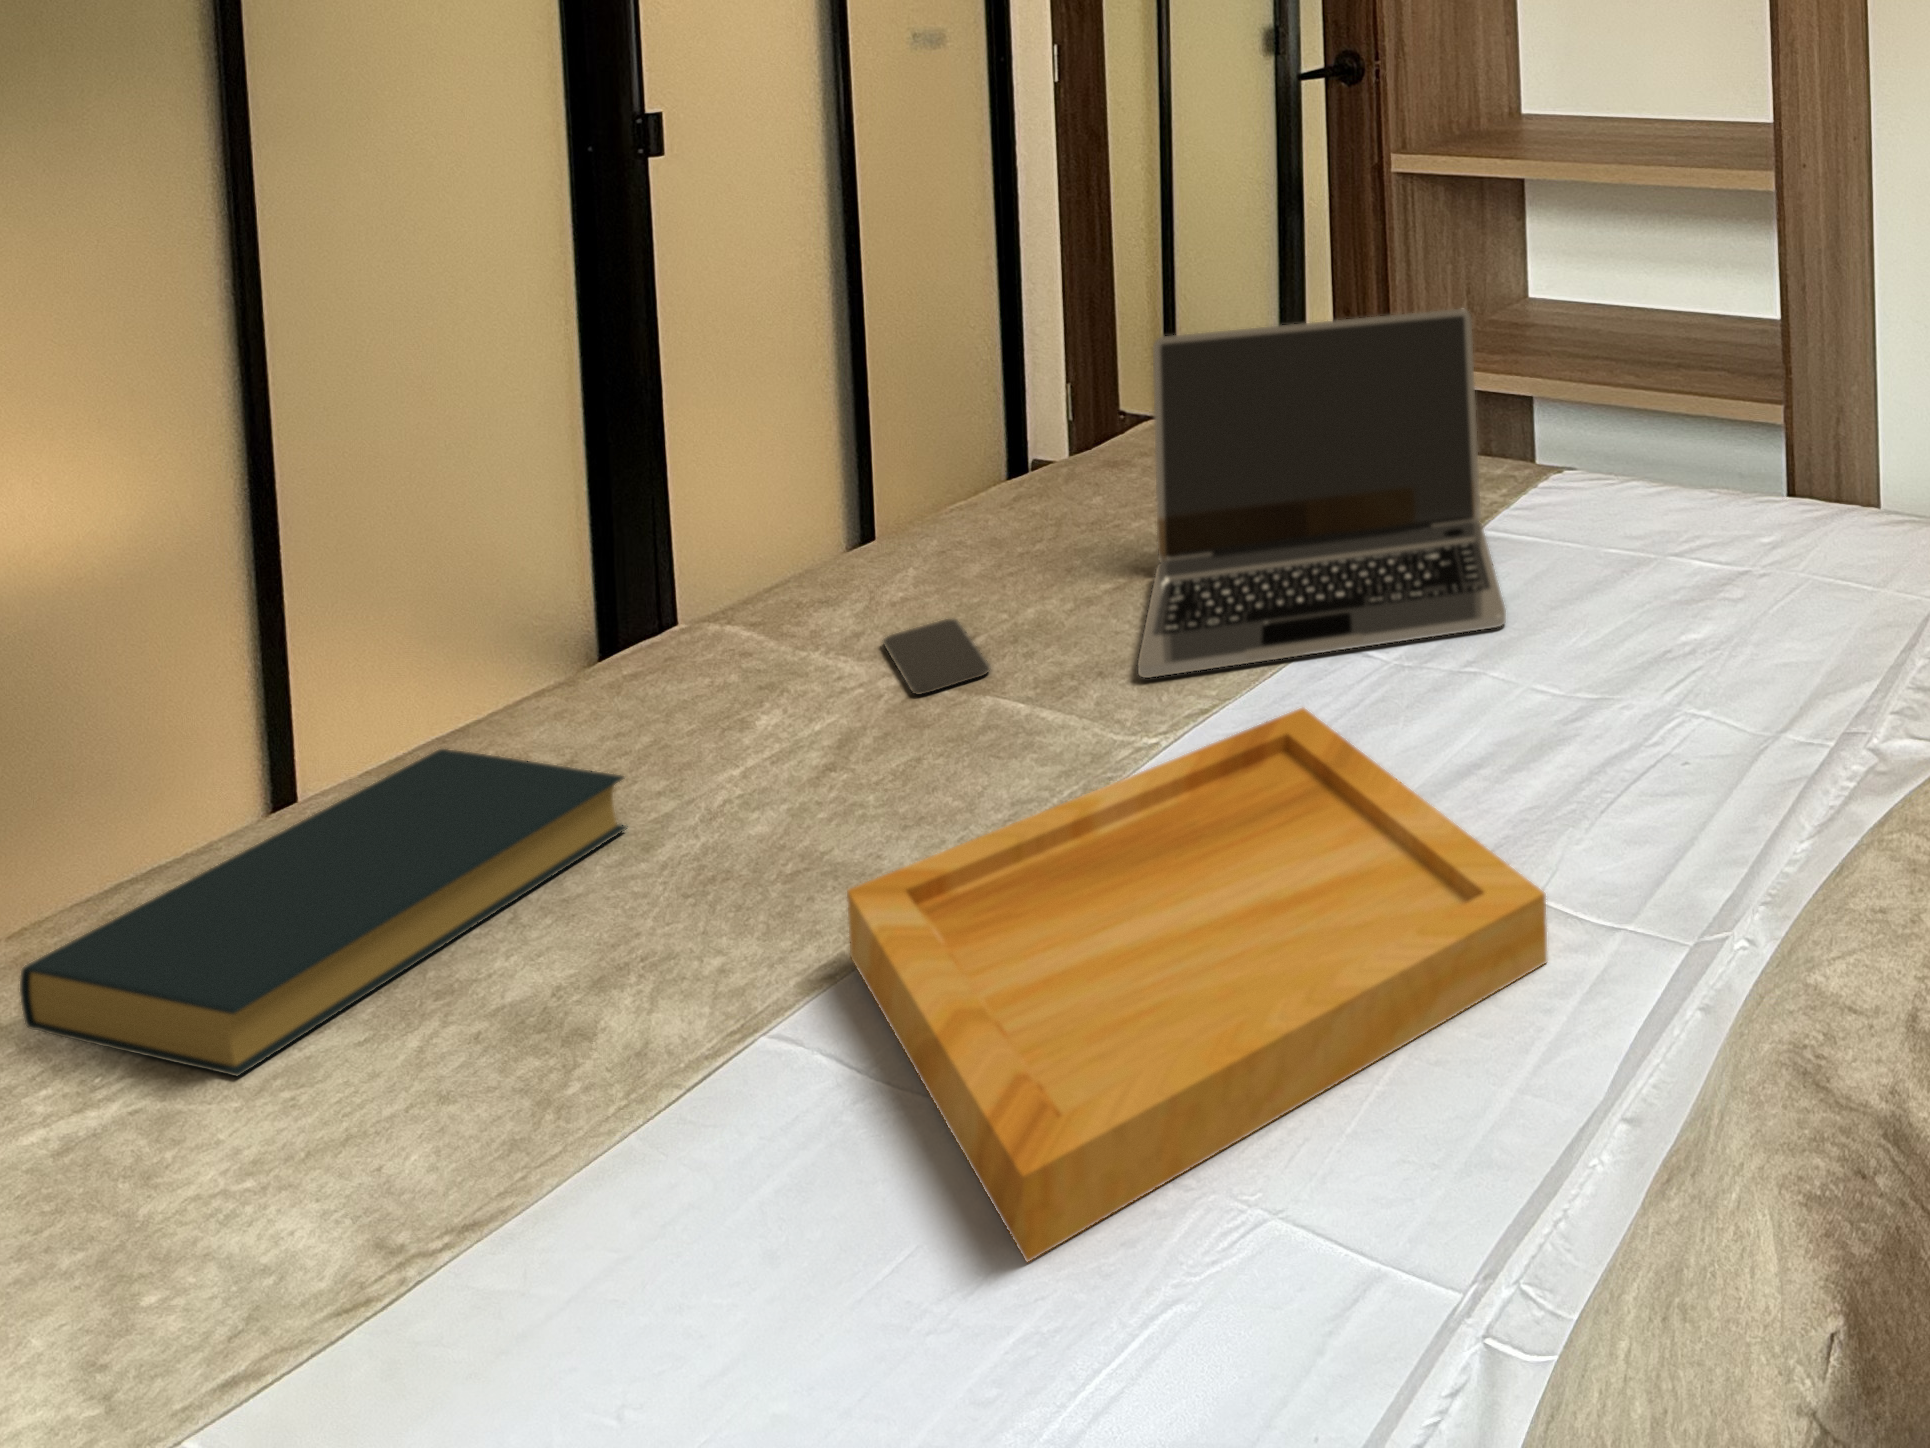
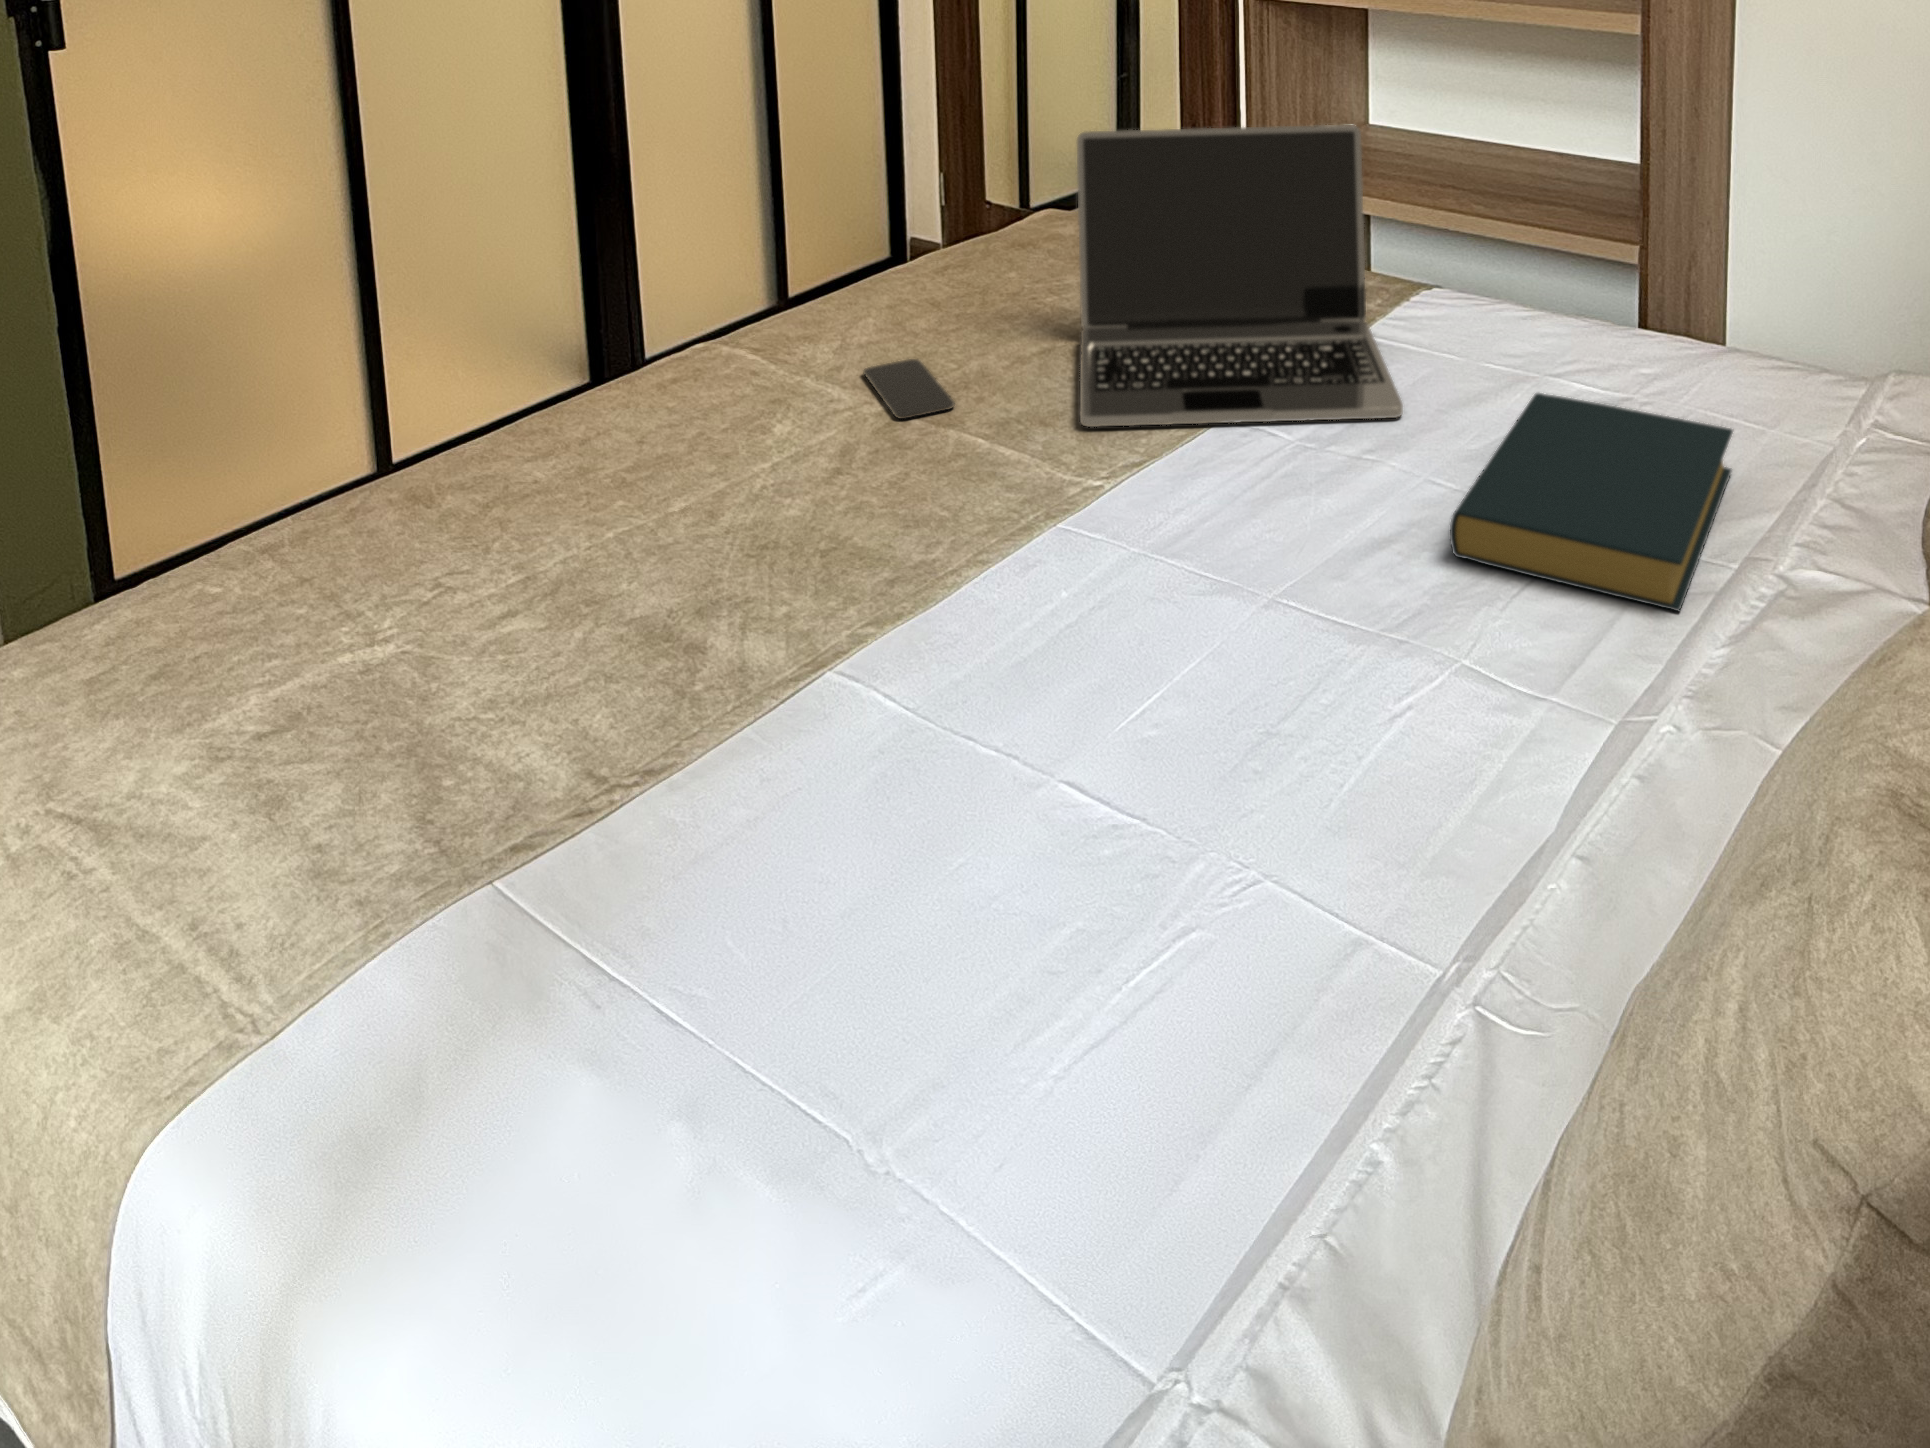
tray: present [847,708,1547,1262] -> none [887,467,1488,882]
hardback book: present [20,749,627,1076] -> present [1450,393,1733,611]

